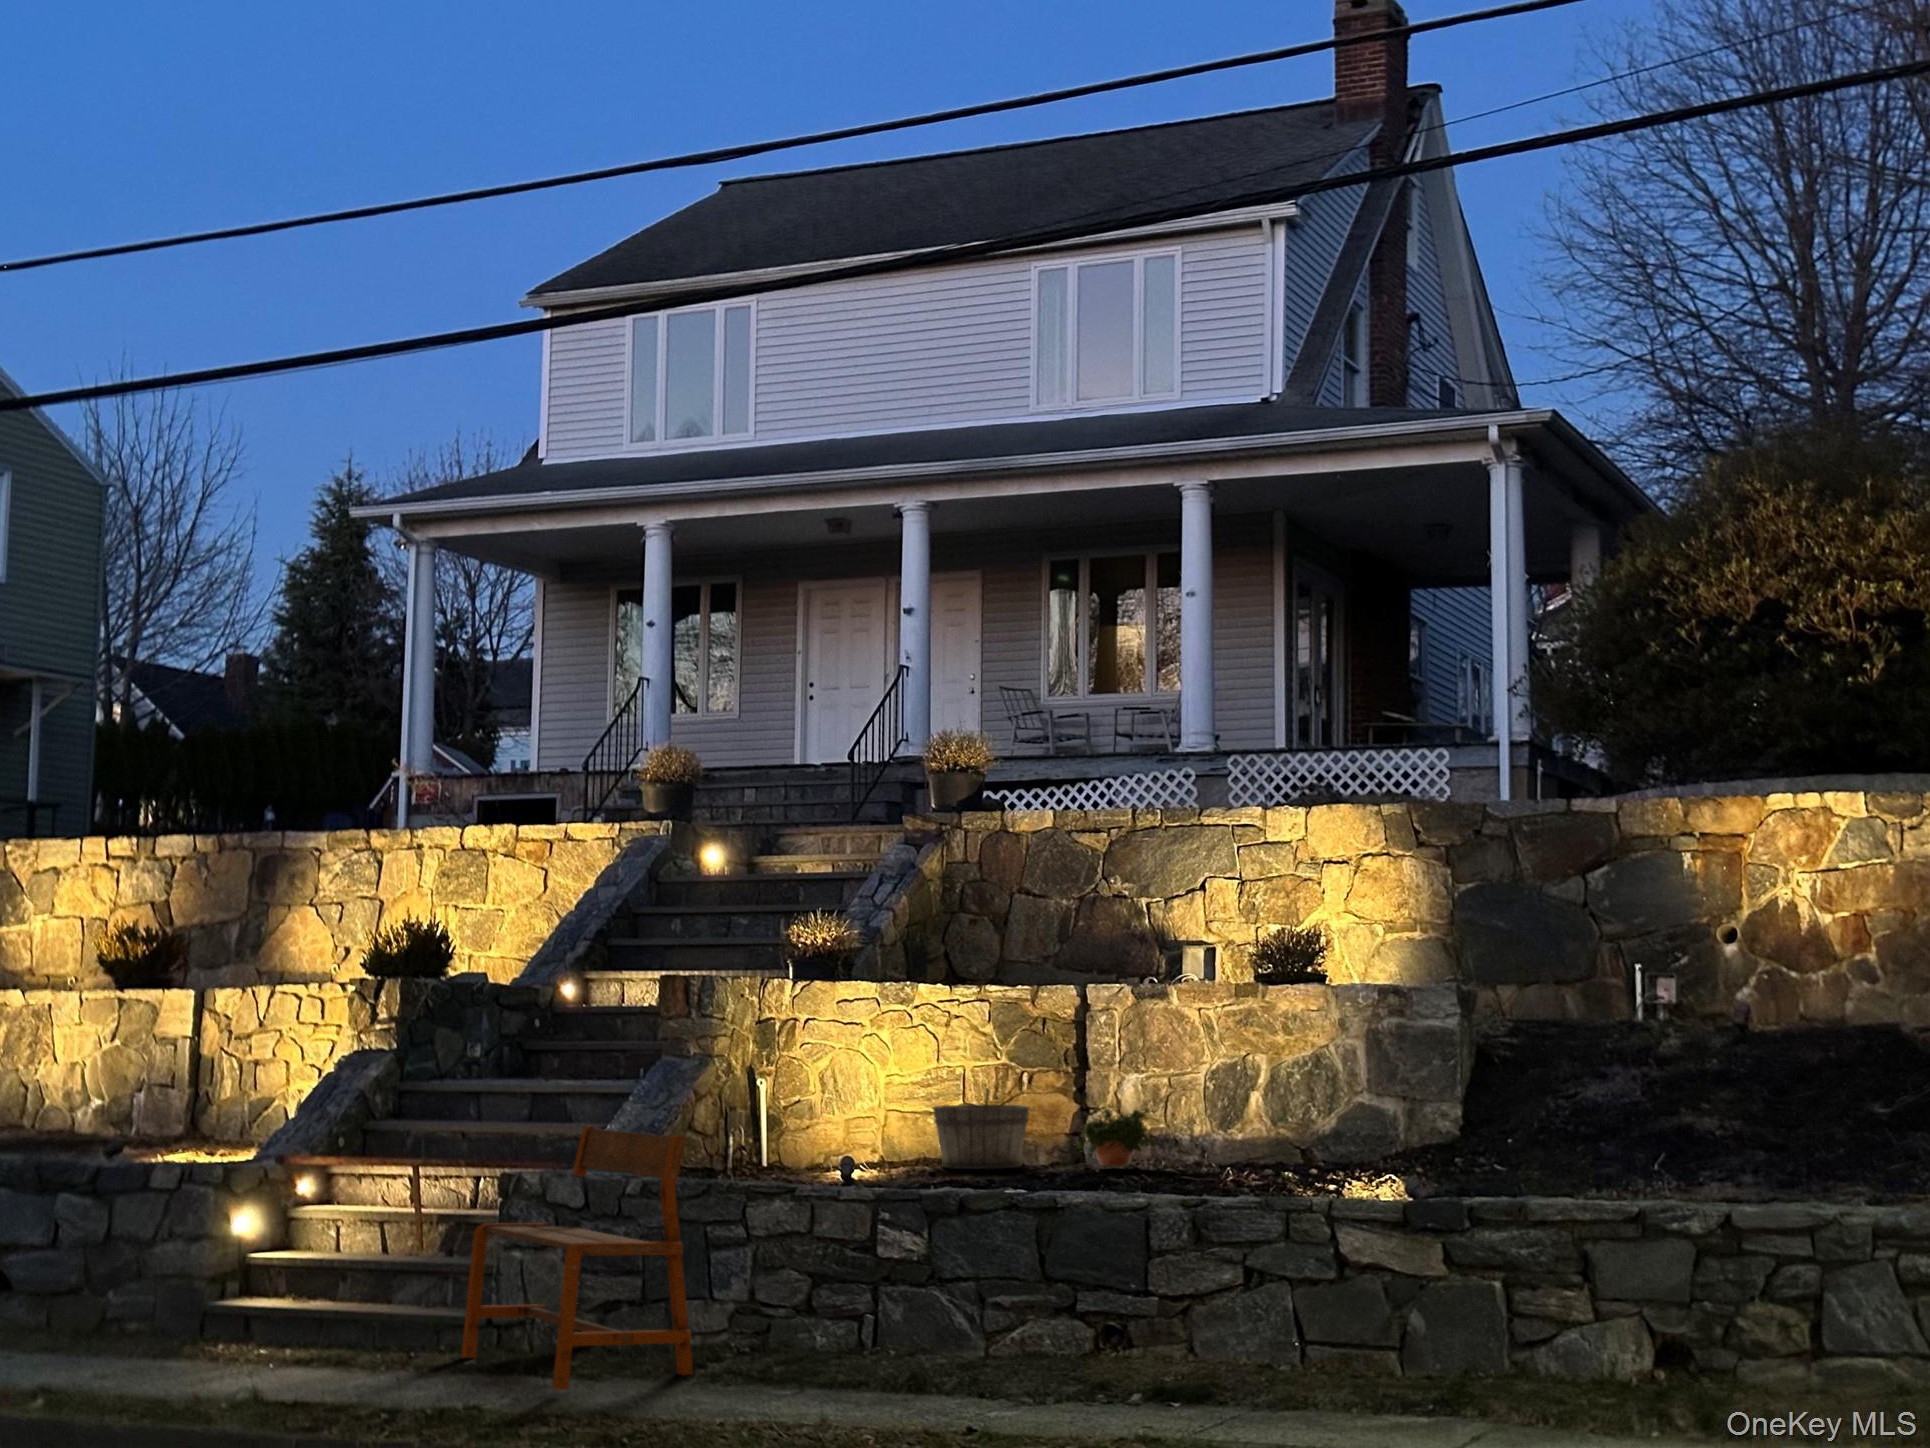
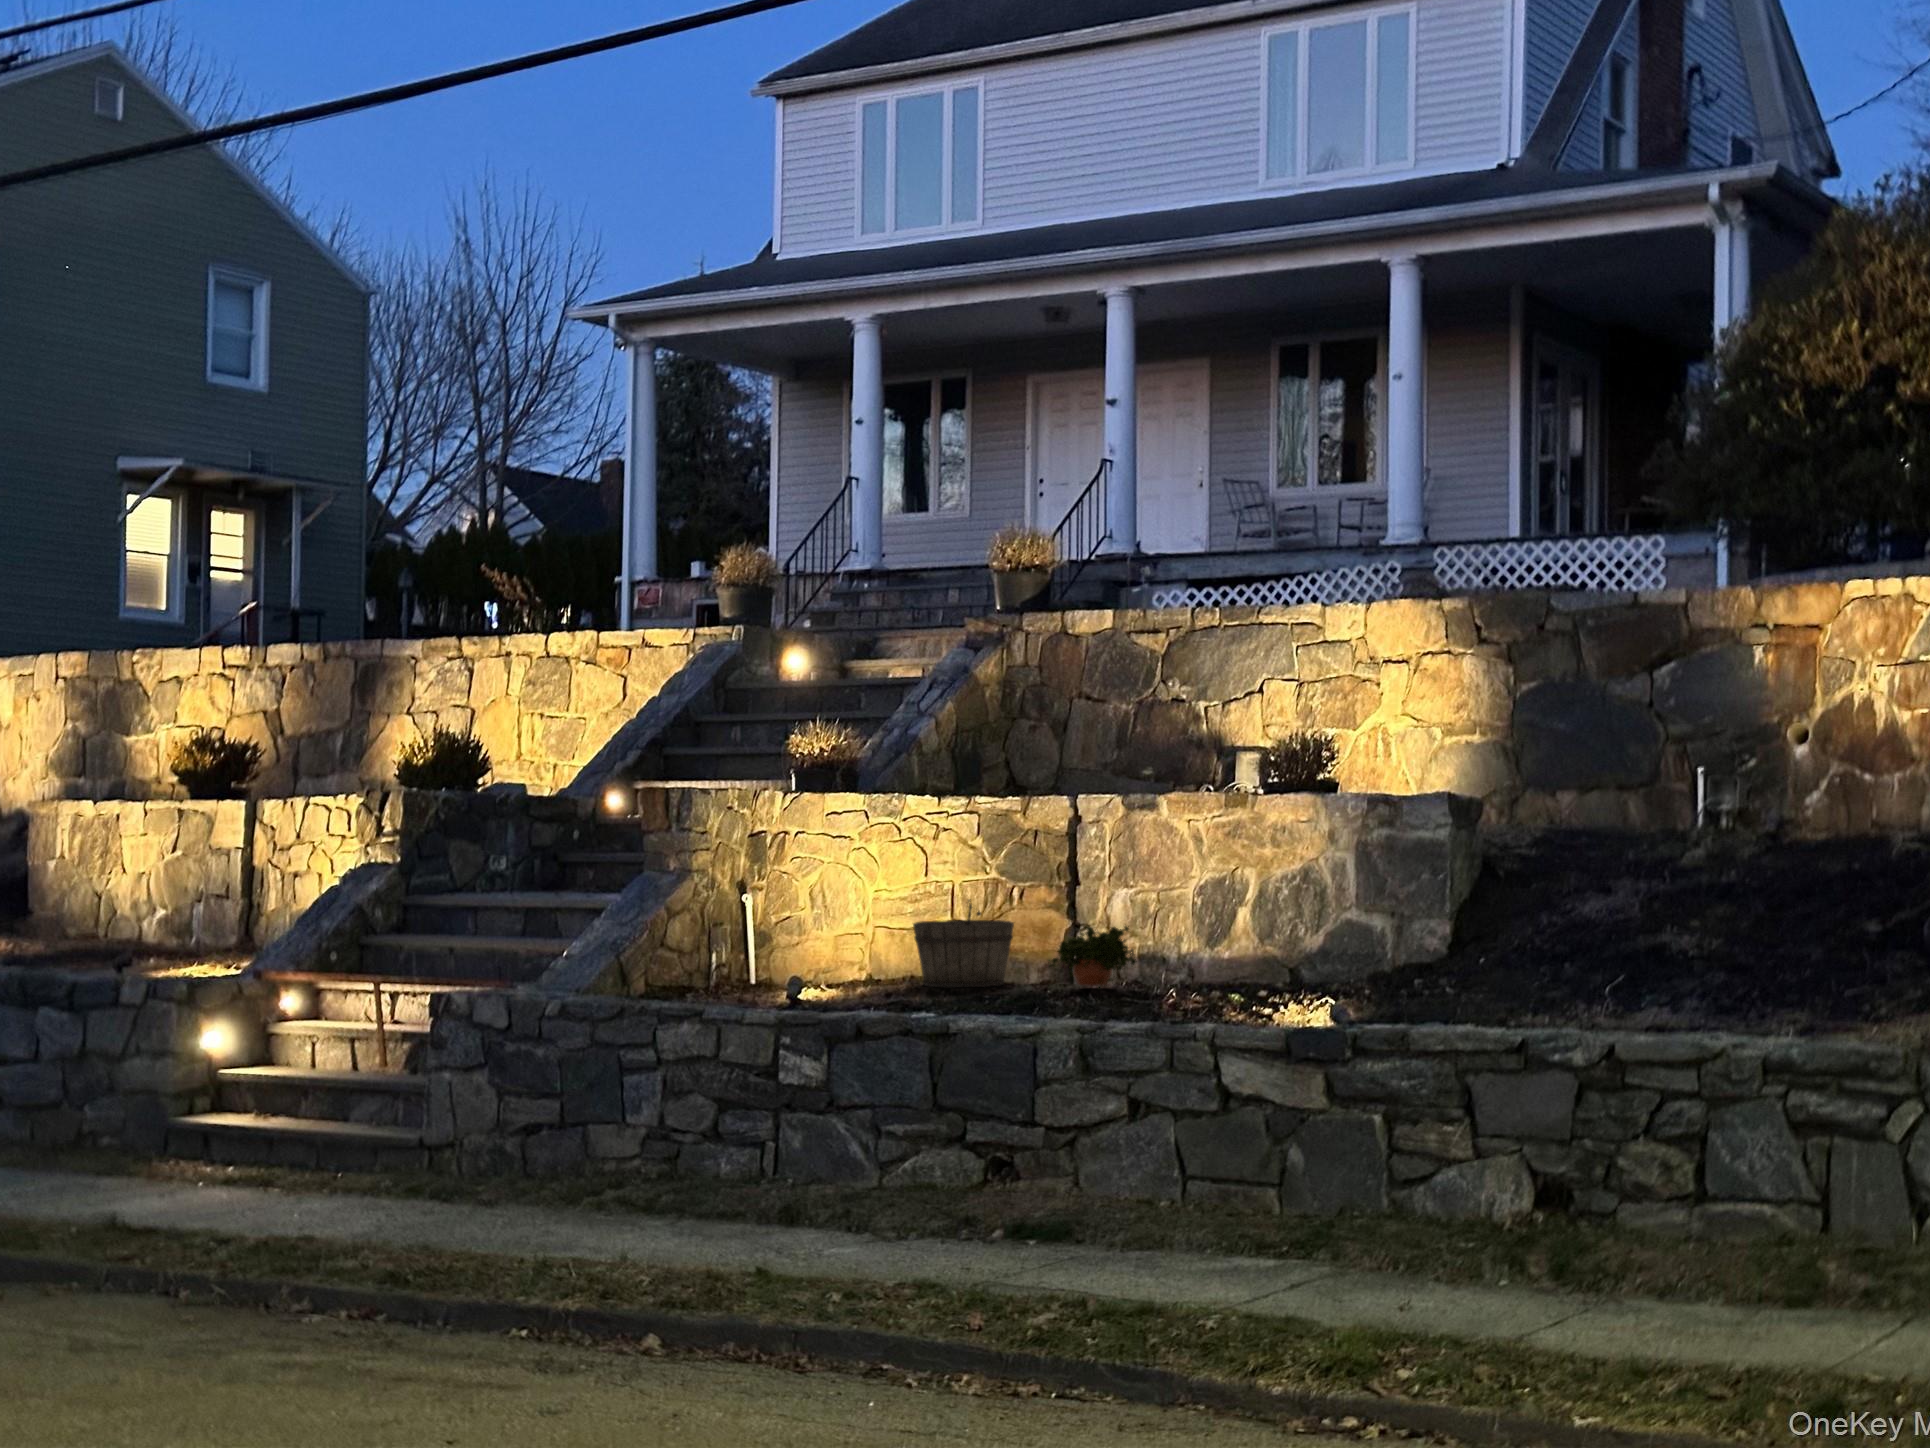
bench: present [462,1126,693,1390] -> none [357,947,560,1219]

